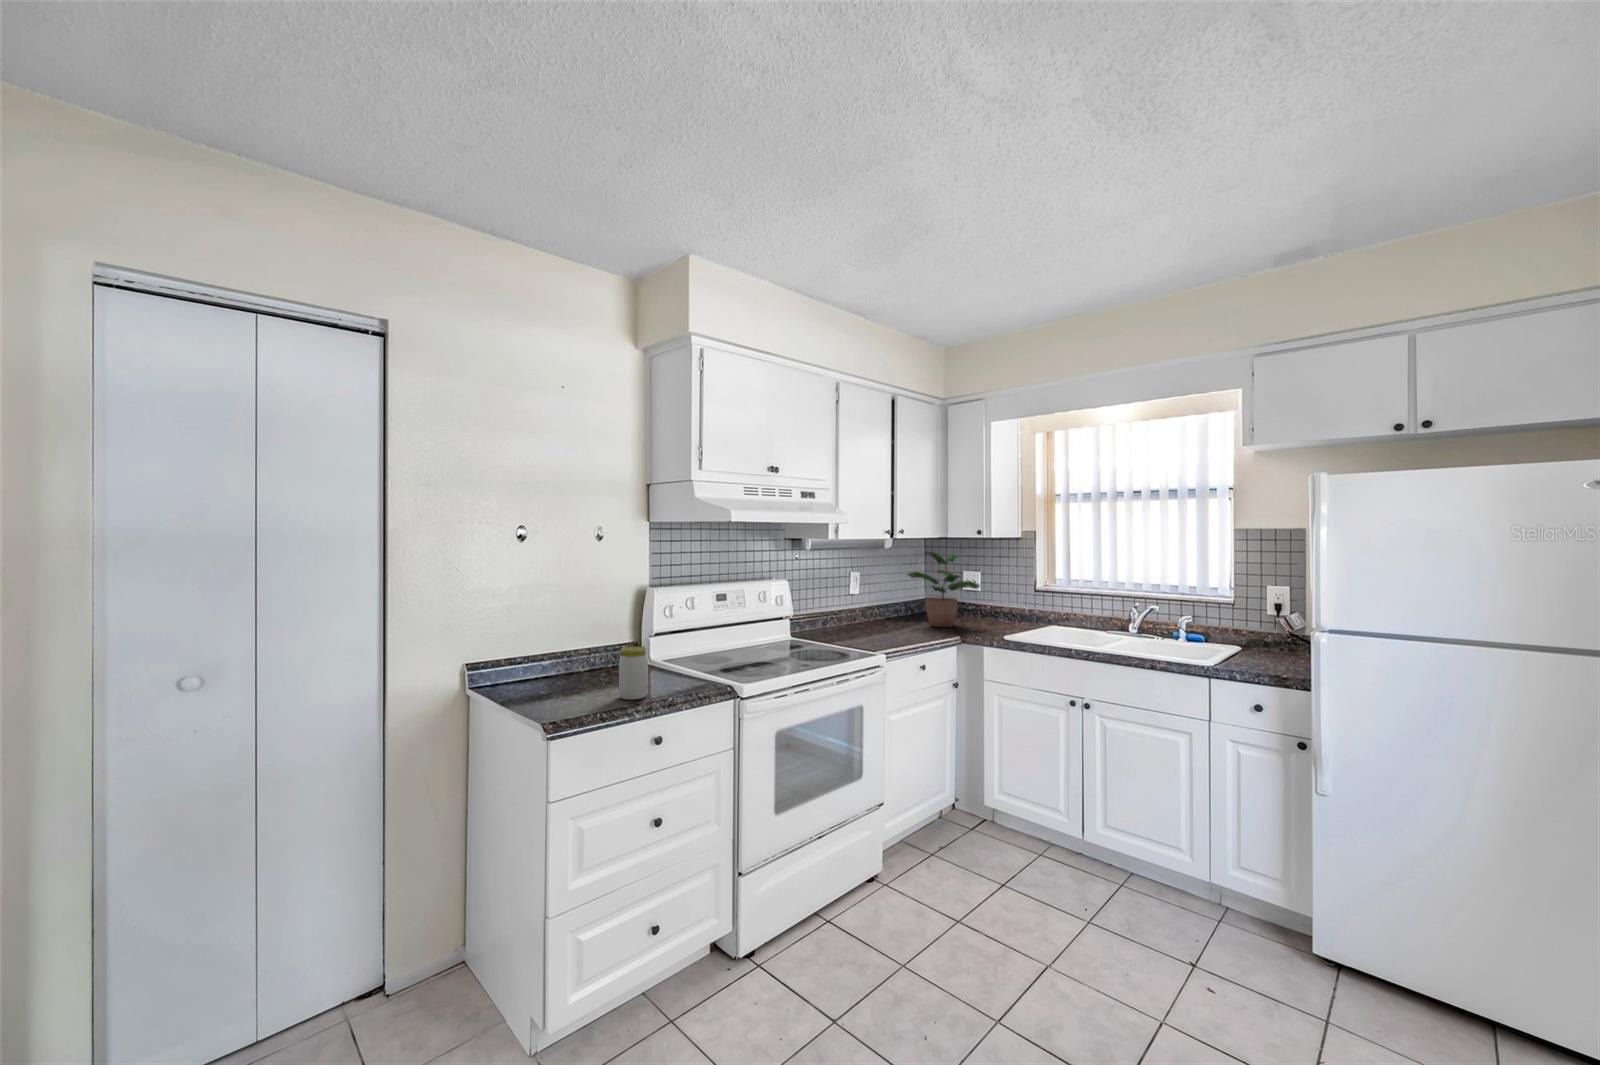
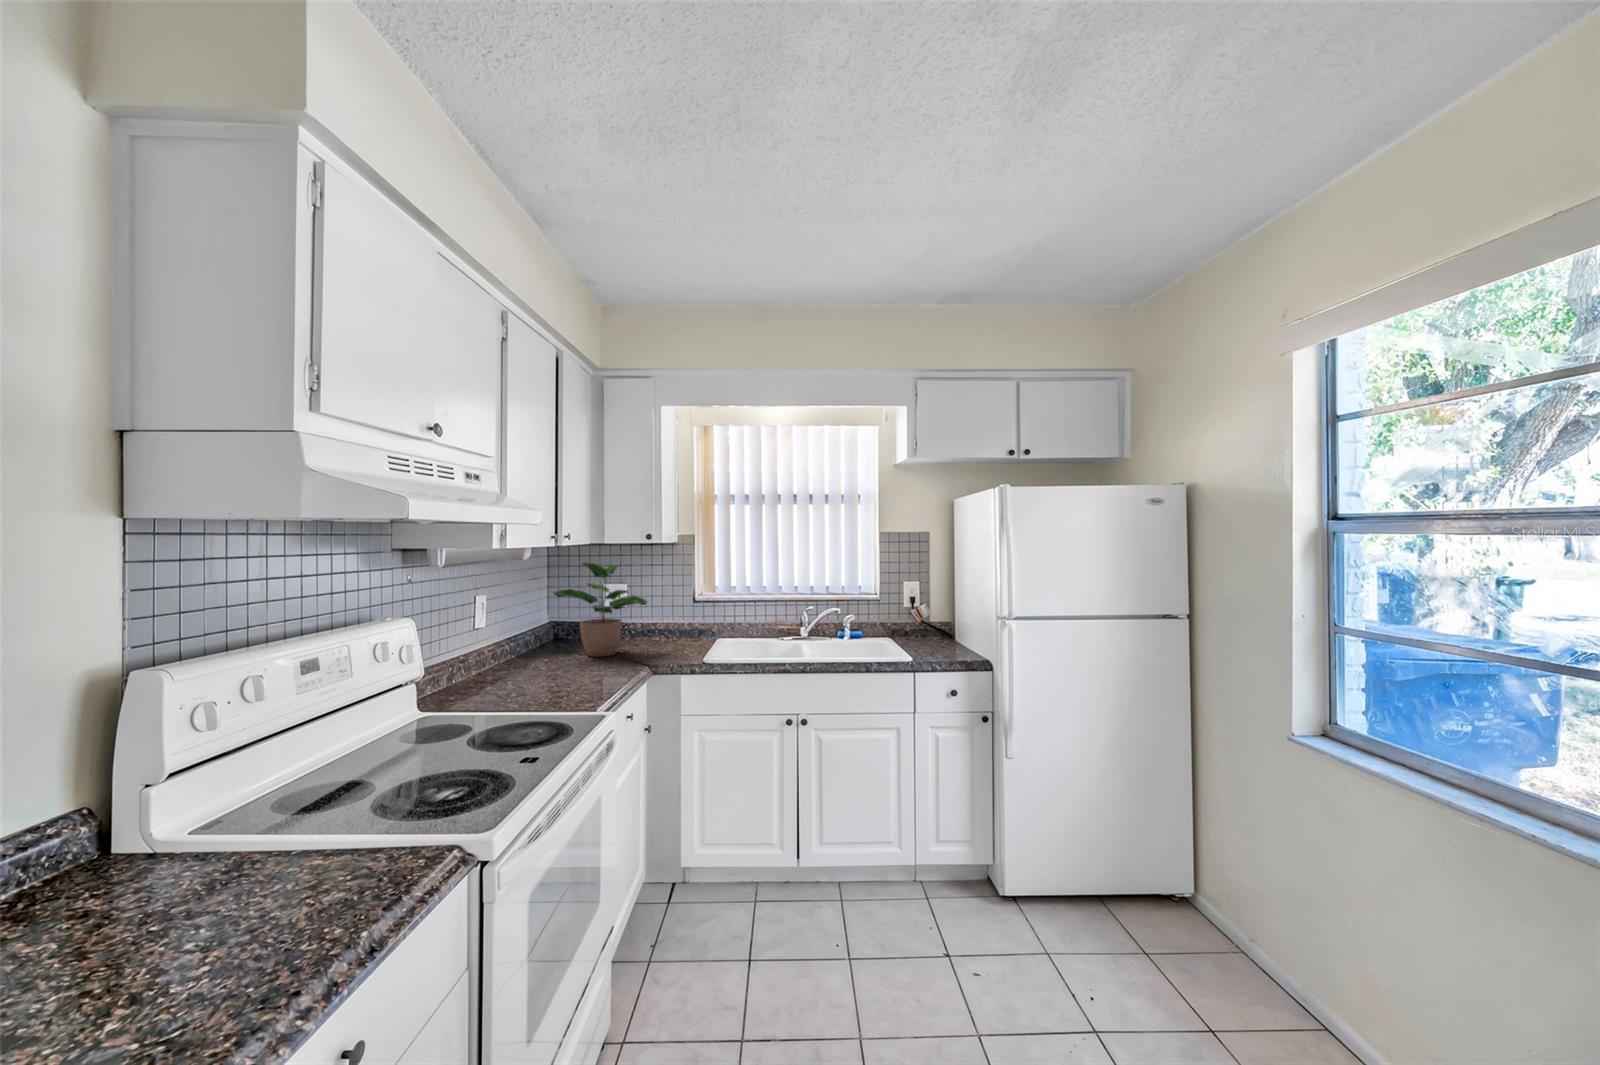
jar: present [619,646,648,700] -> none [155,837,257,1003]

